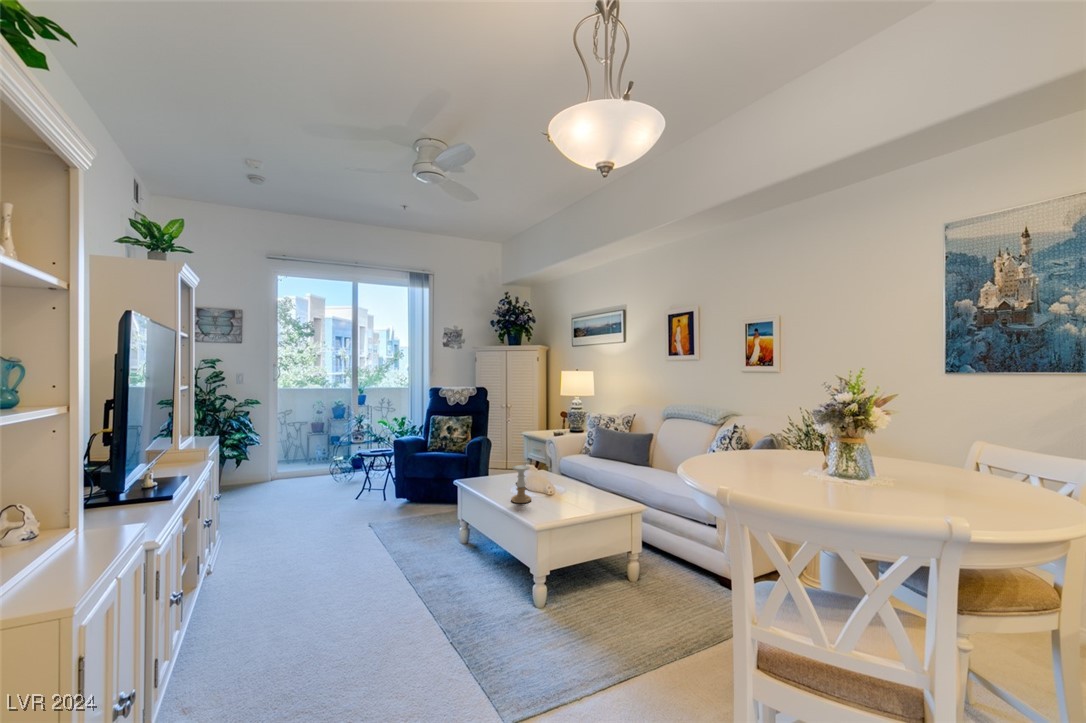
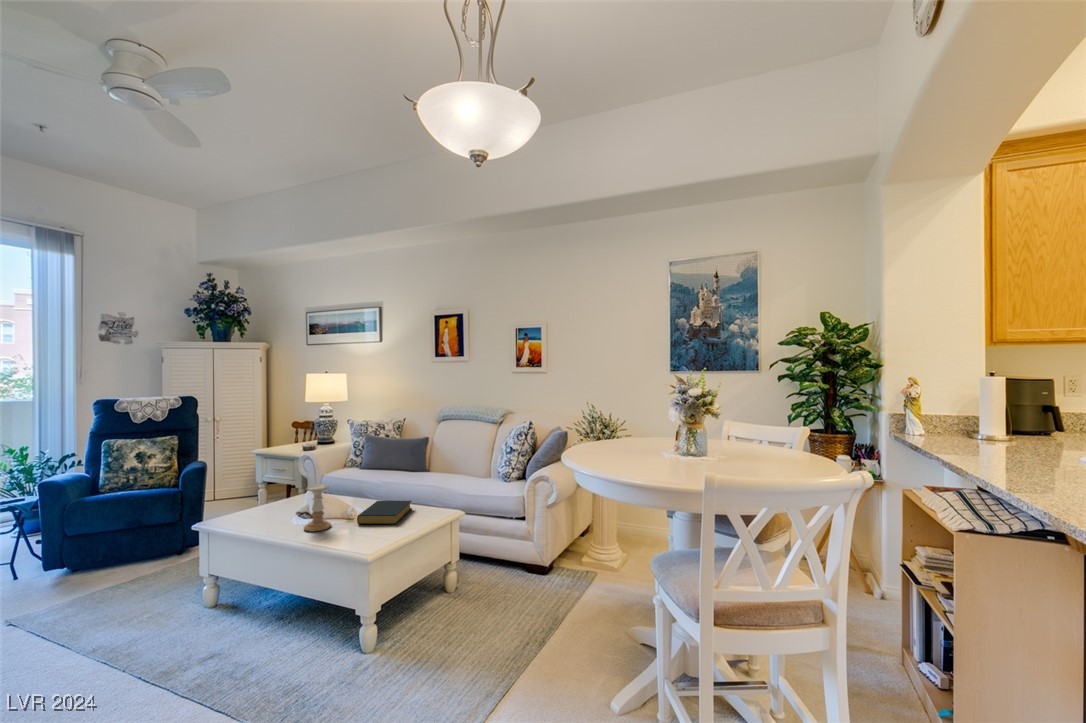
hardback book: none [549,486,603,510] -> present [357,501,412,524]

